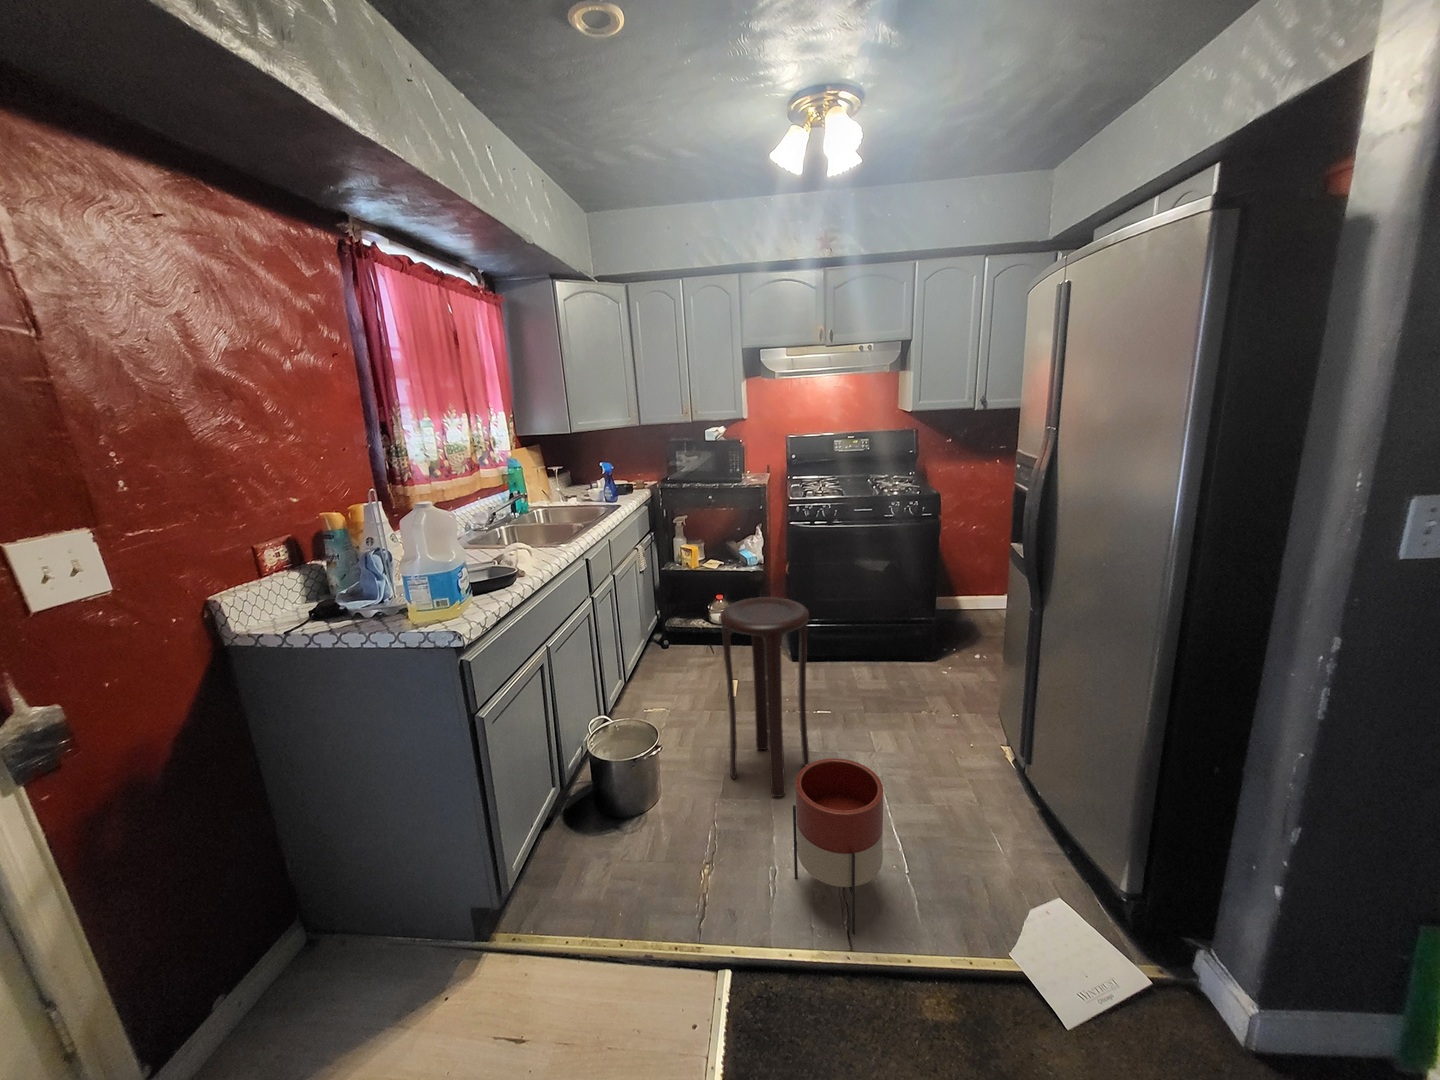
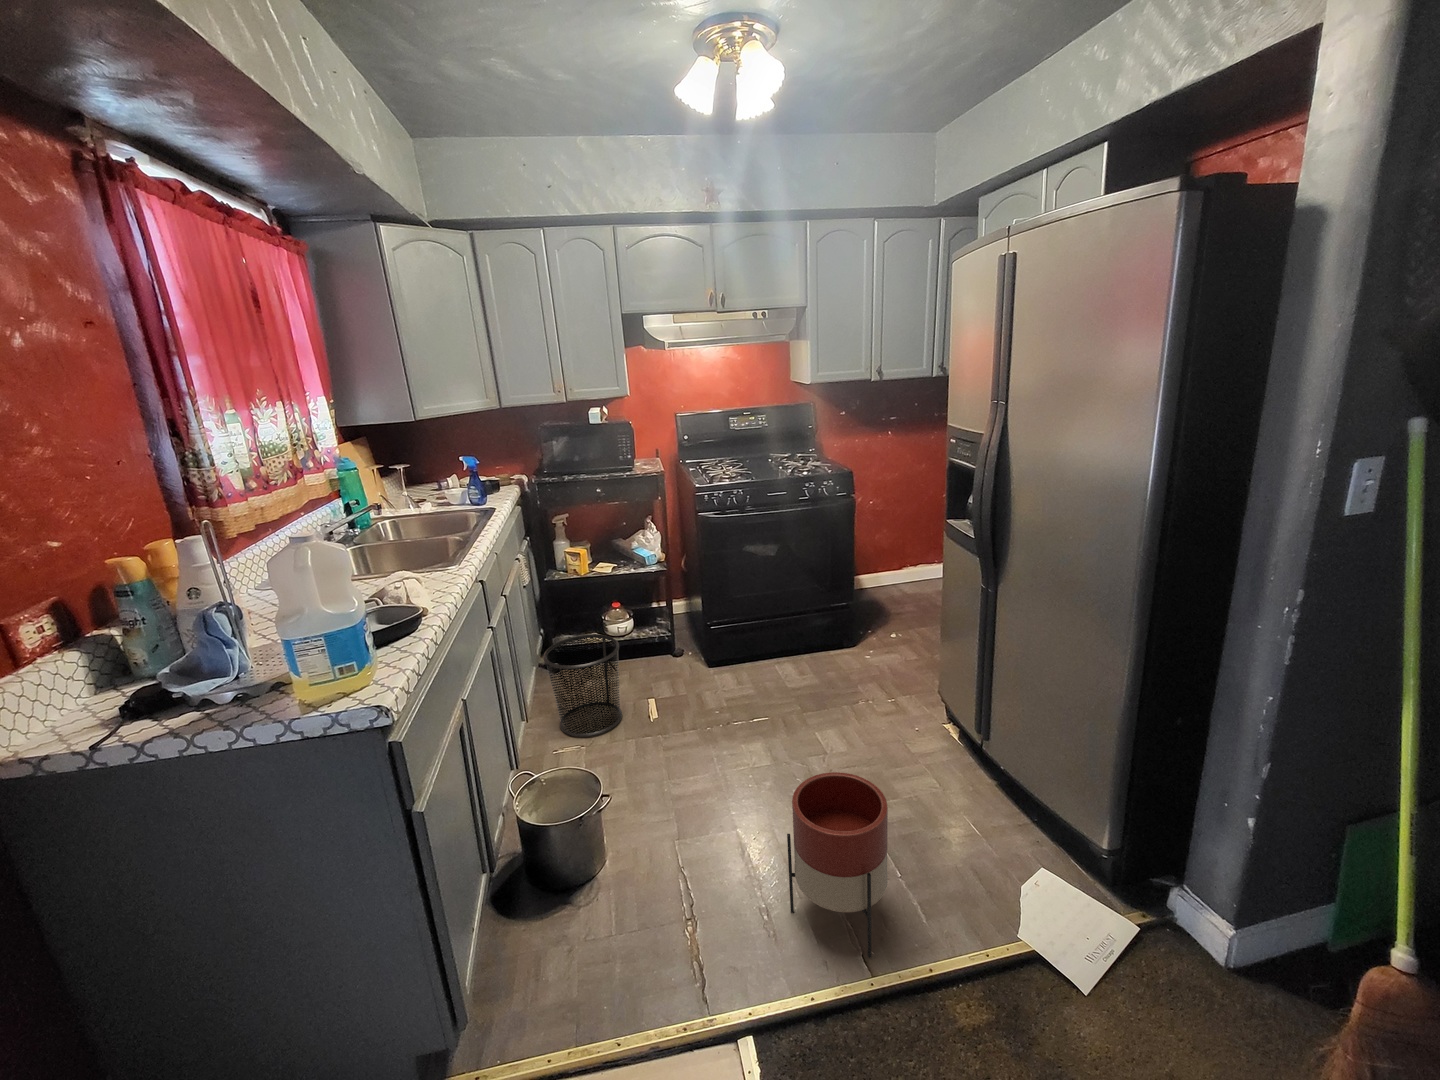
stool: present [720,597,809,797] -> none [662,602,768,825]
waste bin: none [643,617,706,702] -> present [543,634,622,737]

